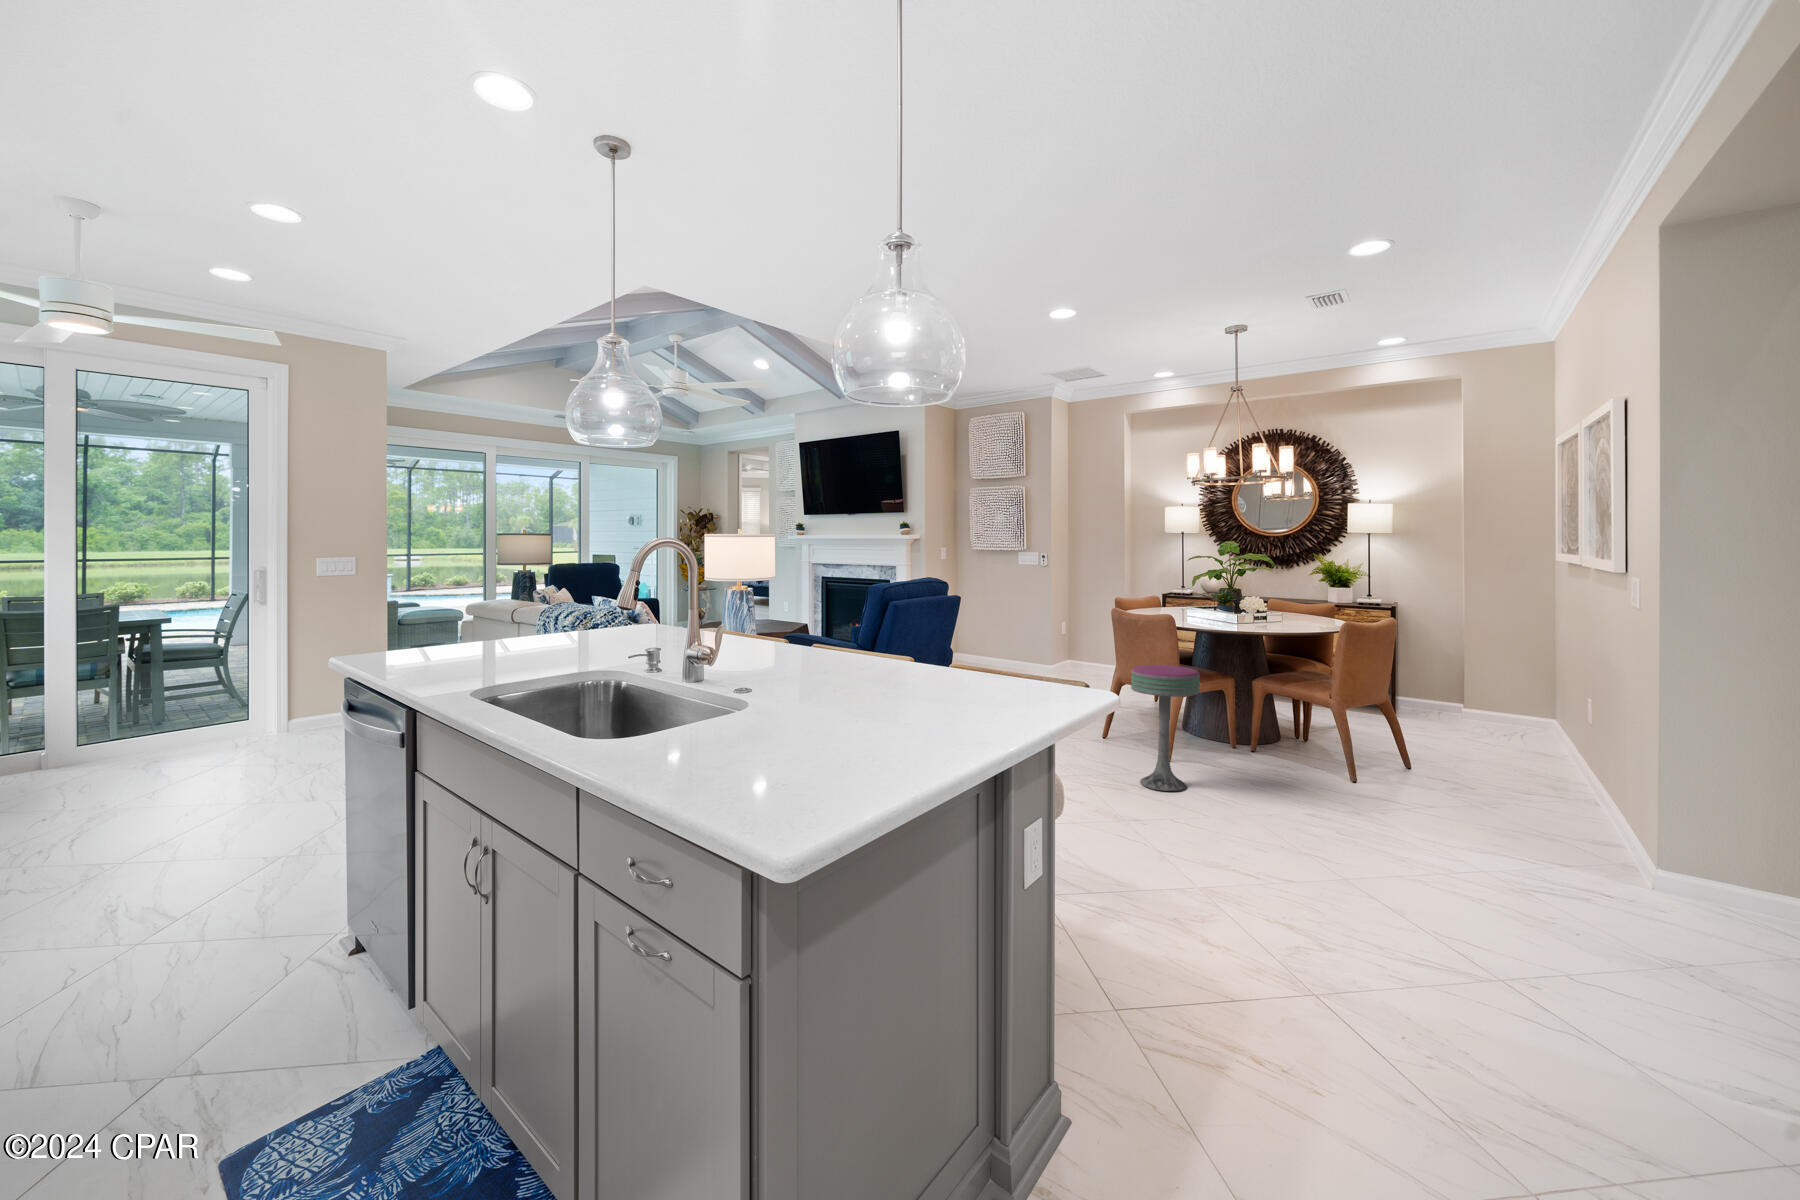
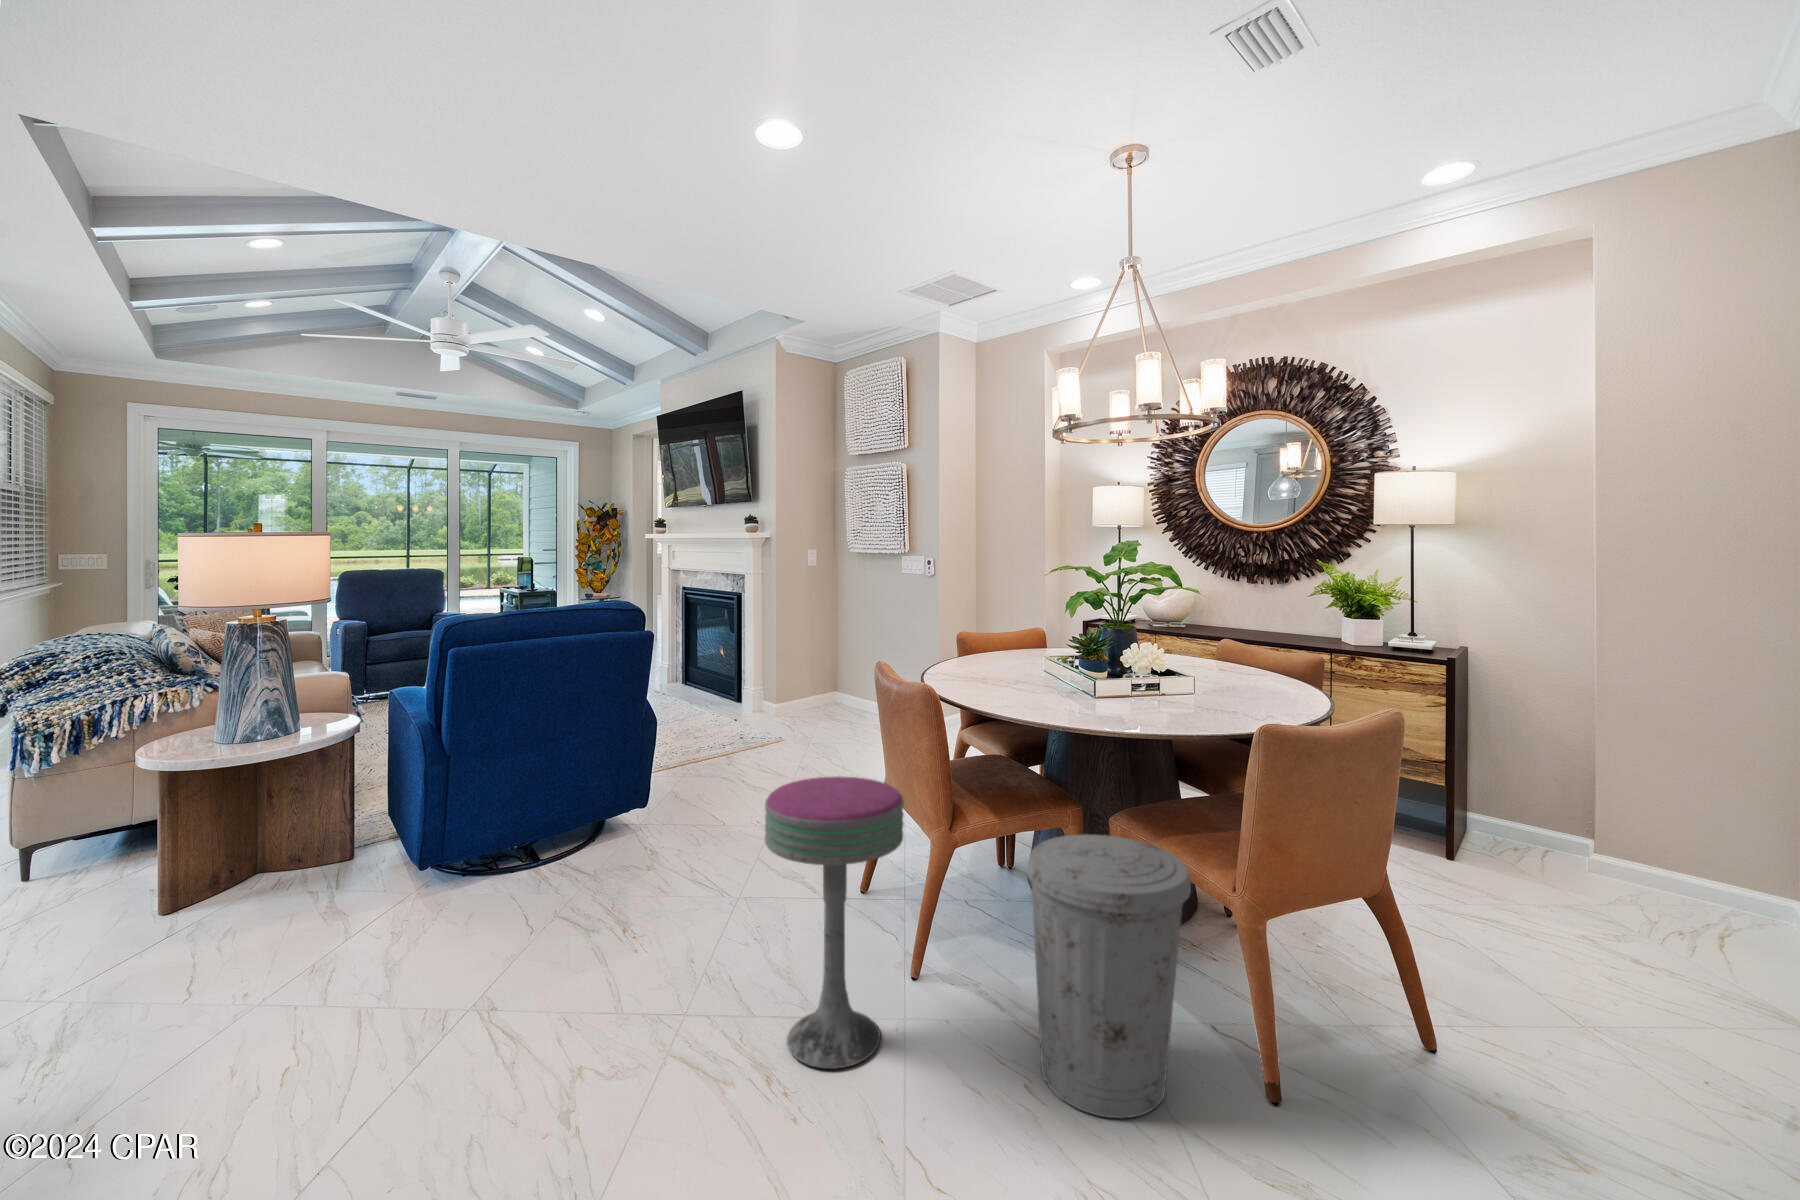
trash can: none [1254,686,1332,795] -> present [1027,834,1191,1118]

